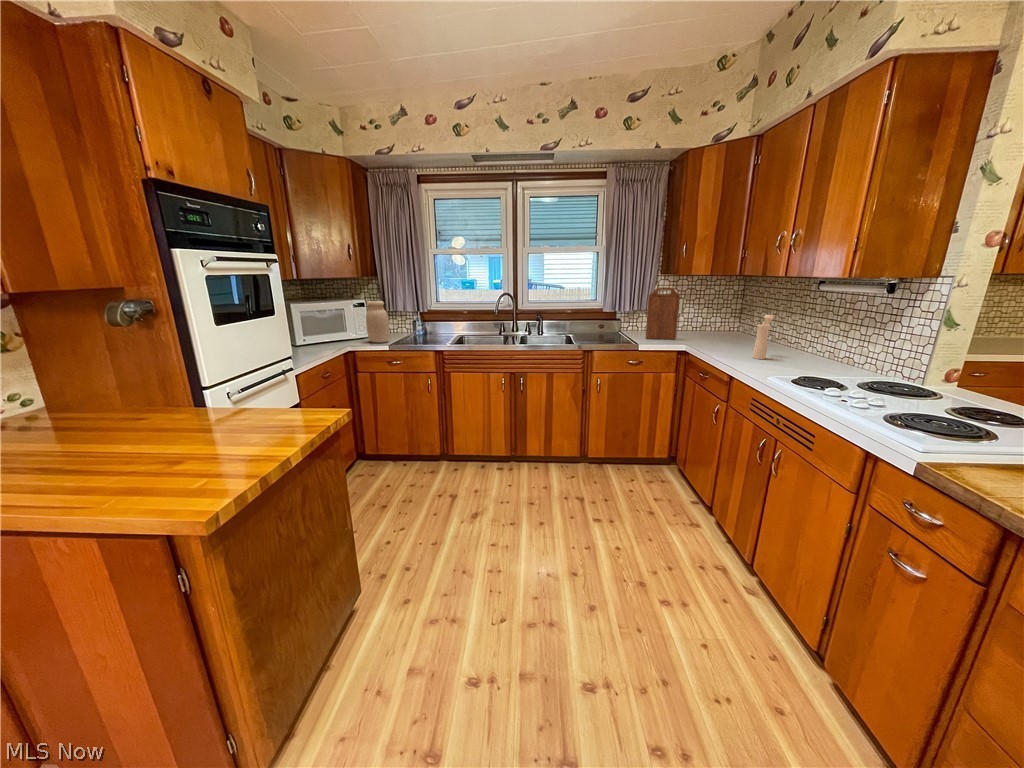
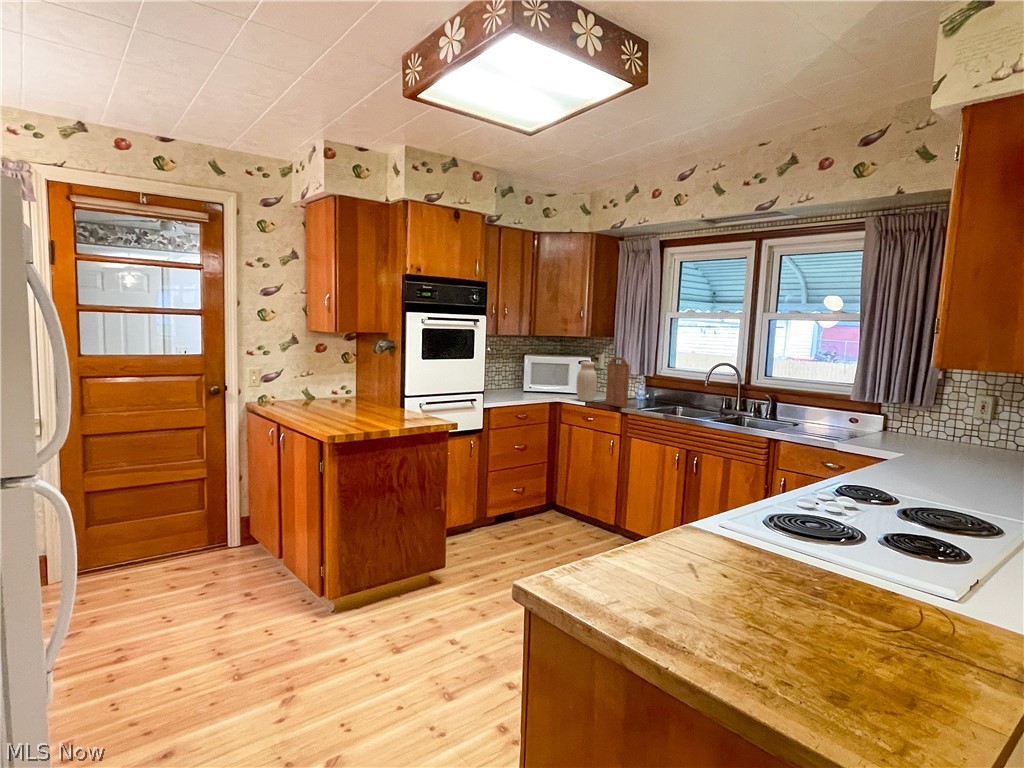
cutting board: present [646,287,680,339] -> present [606,357,630,408]
pepper mill: present [753,315,774,359] -> none [921,416,977,478]

